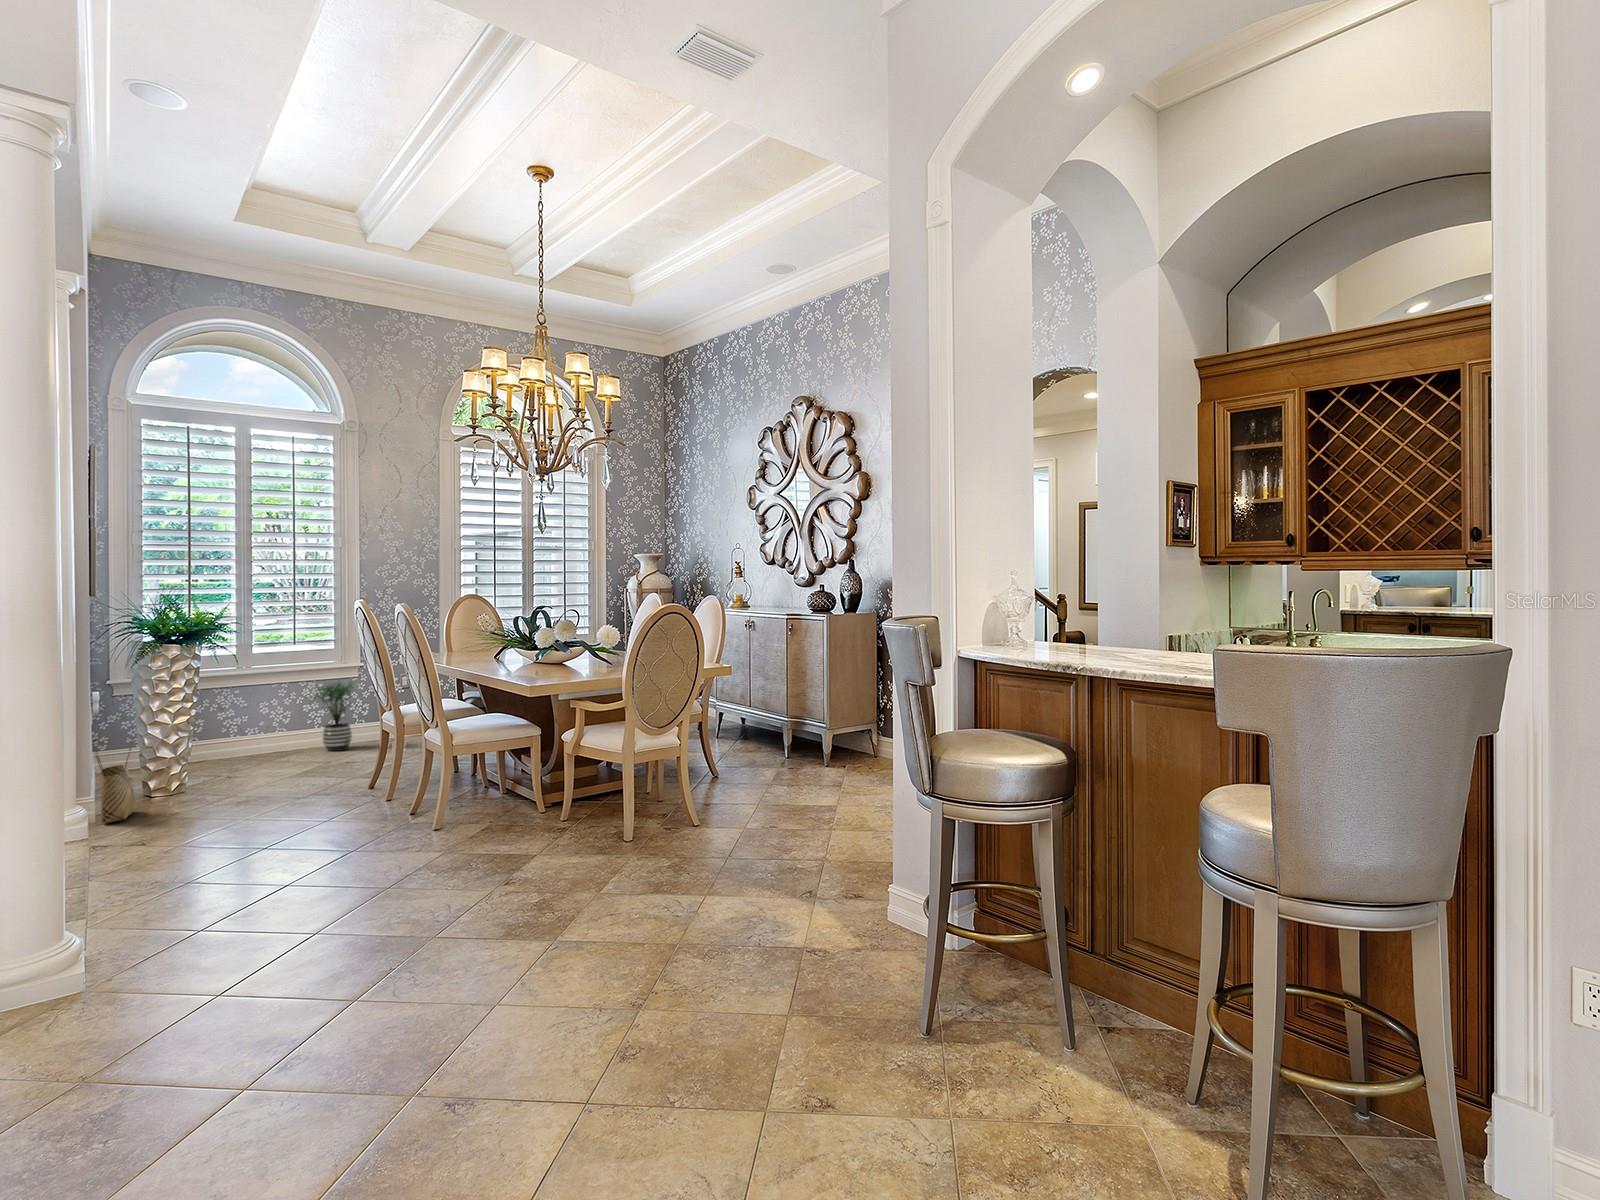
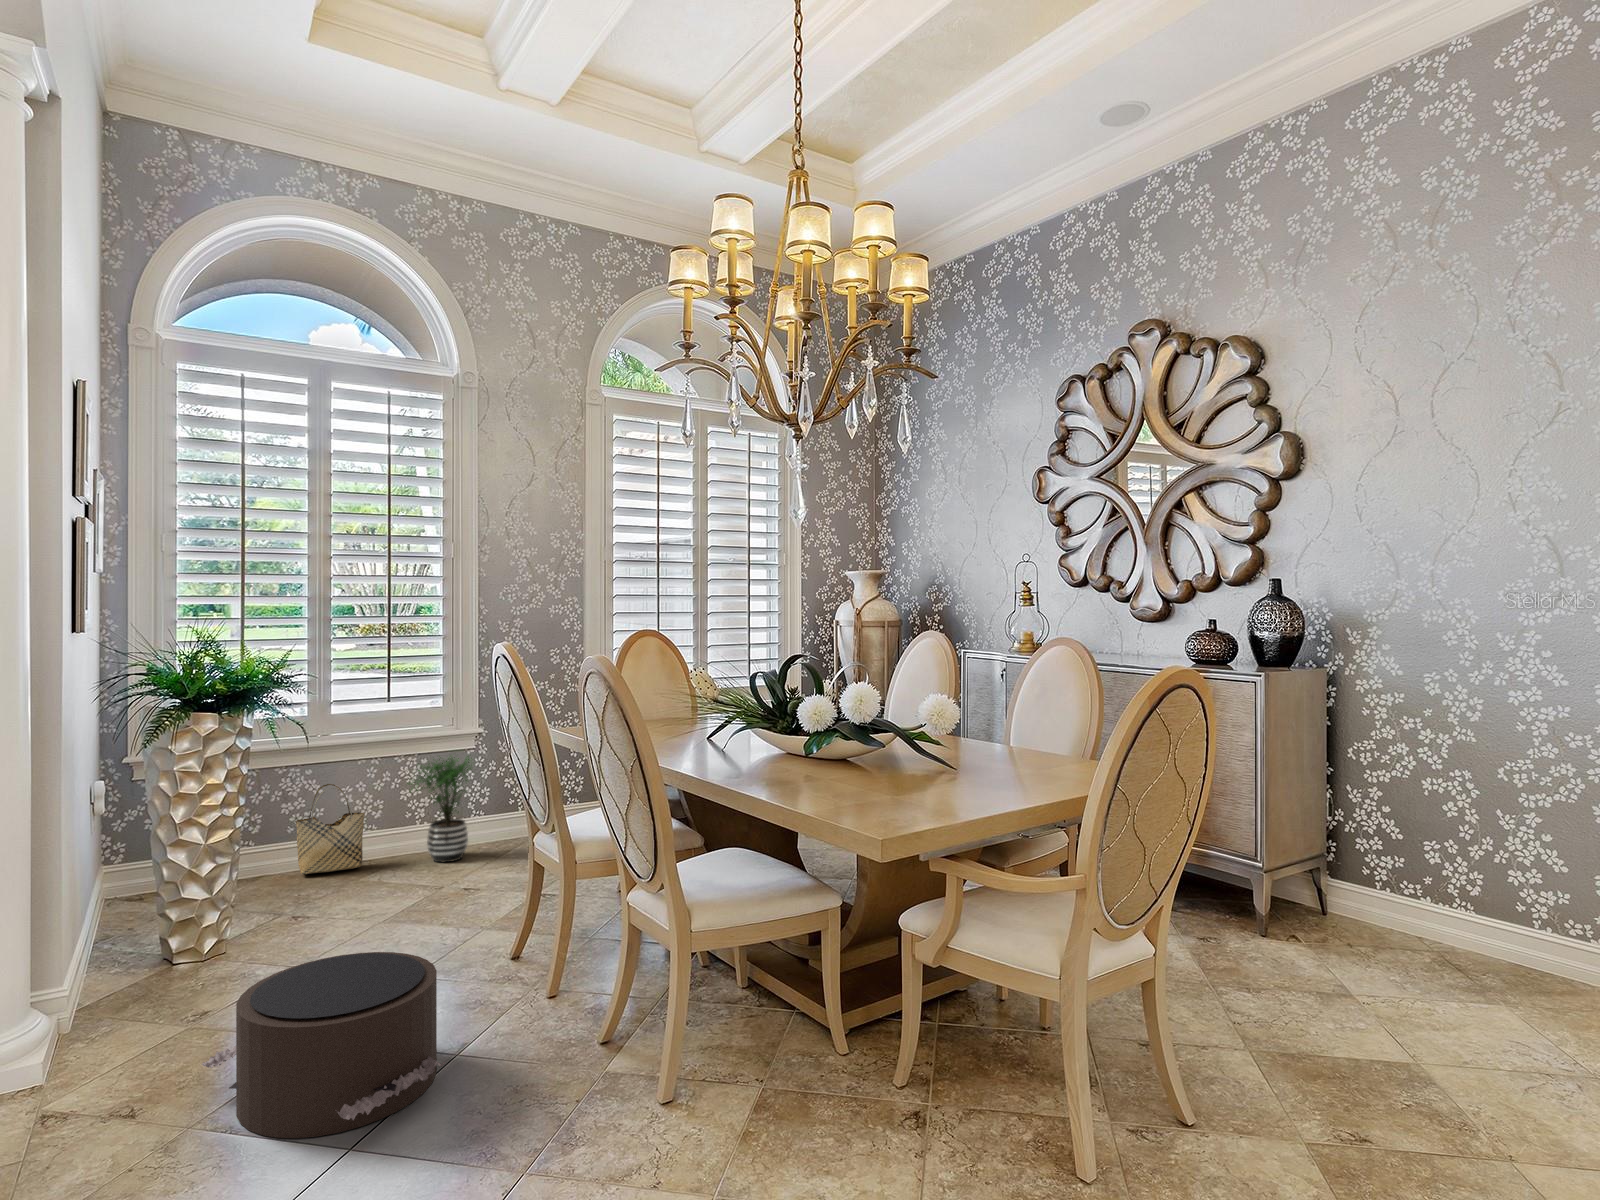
woven basket: present [93,740,136,823] -> present [295,784,365,874]
pouf: none [181,769,317,847] -> present [202,952,445,1138]

